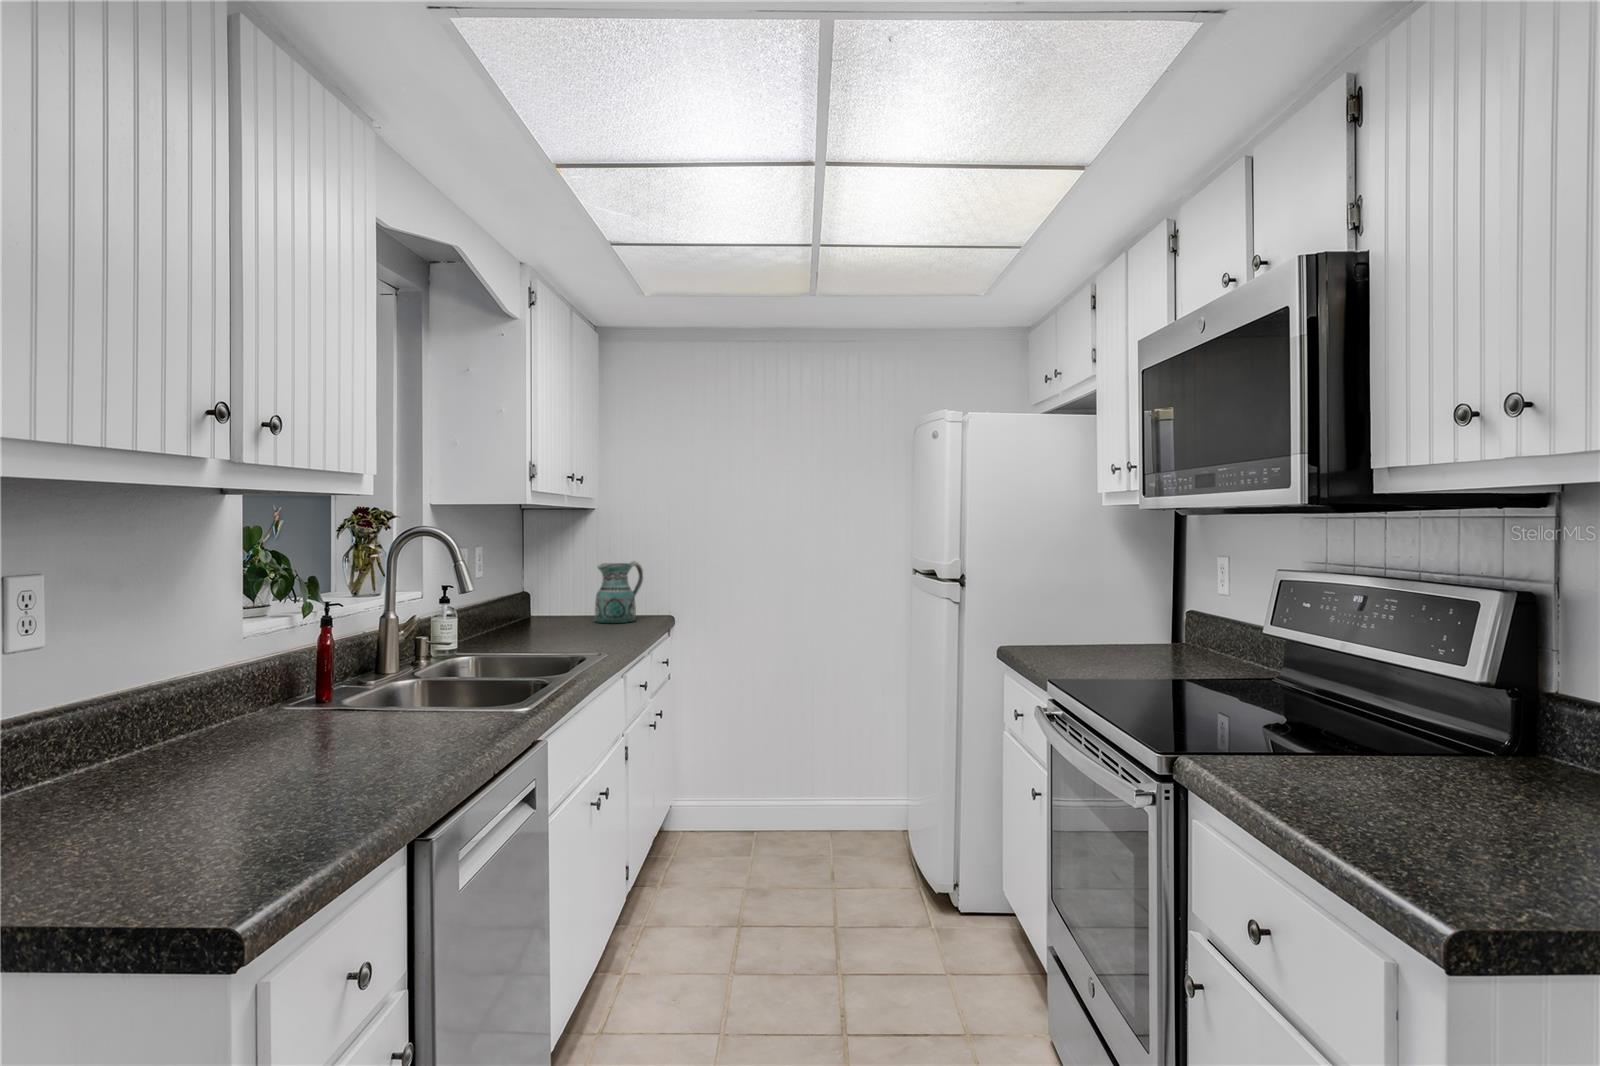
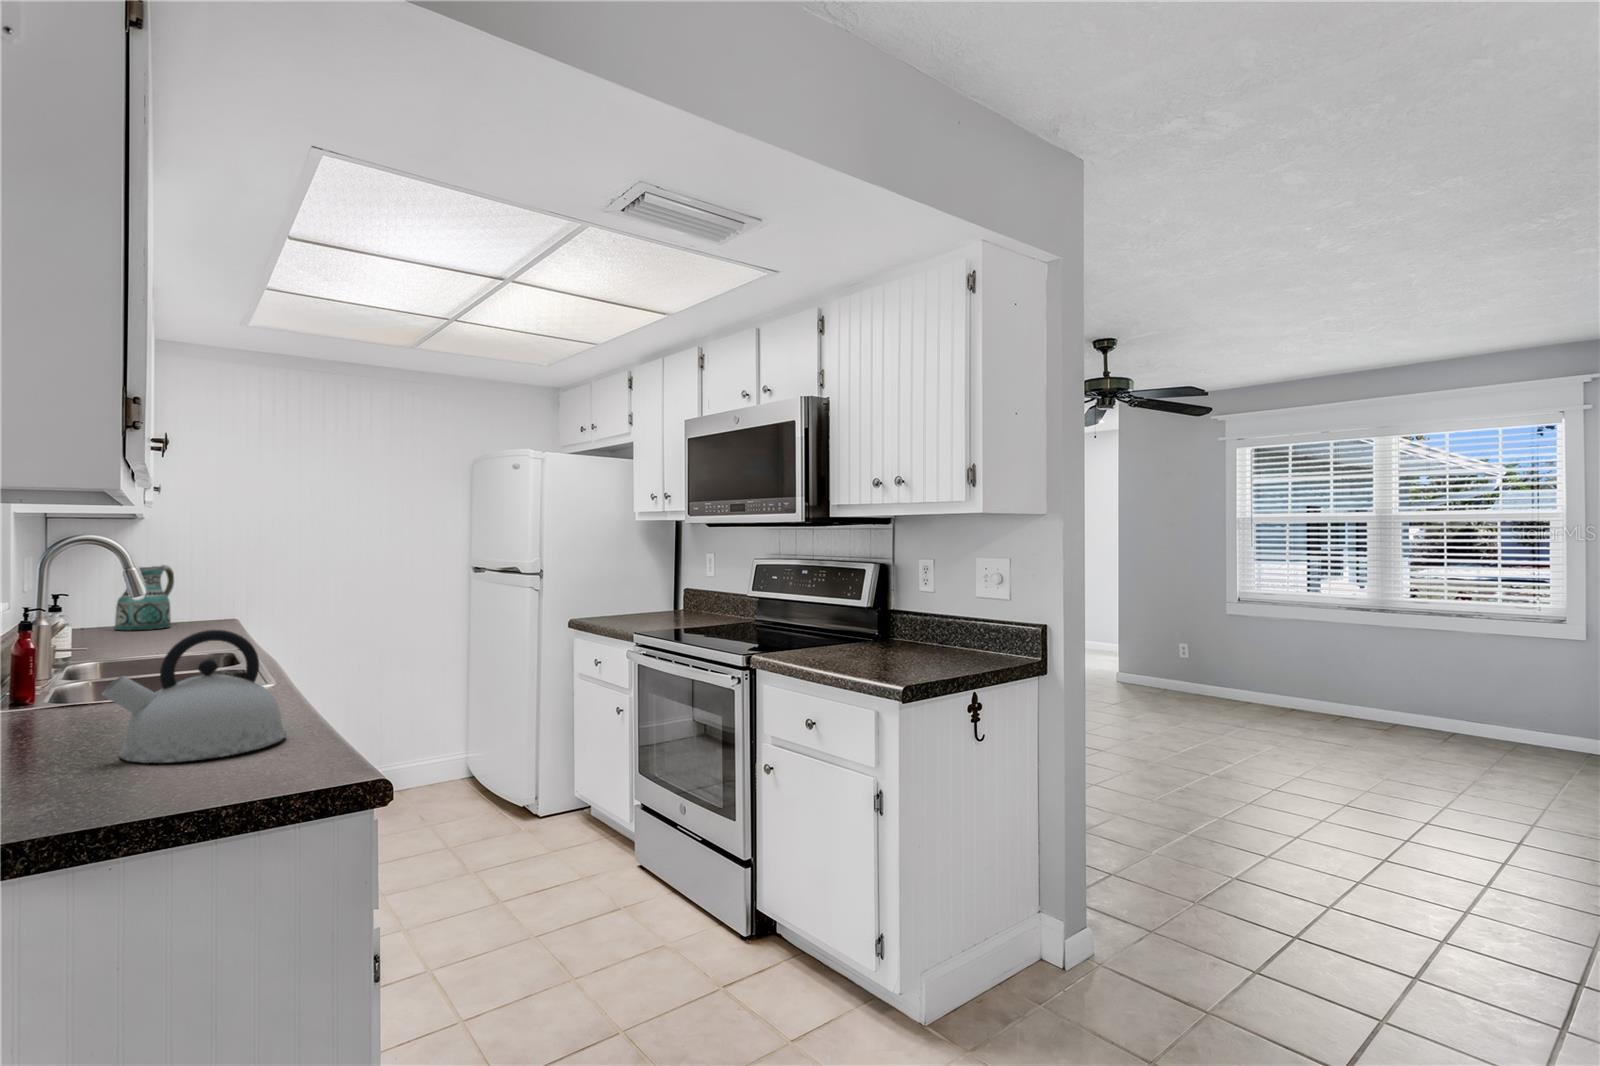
kettle: none [159,664,353,829] -> present [102,630,286,763]

